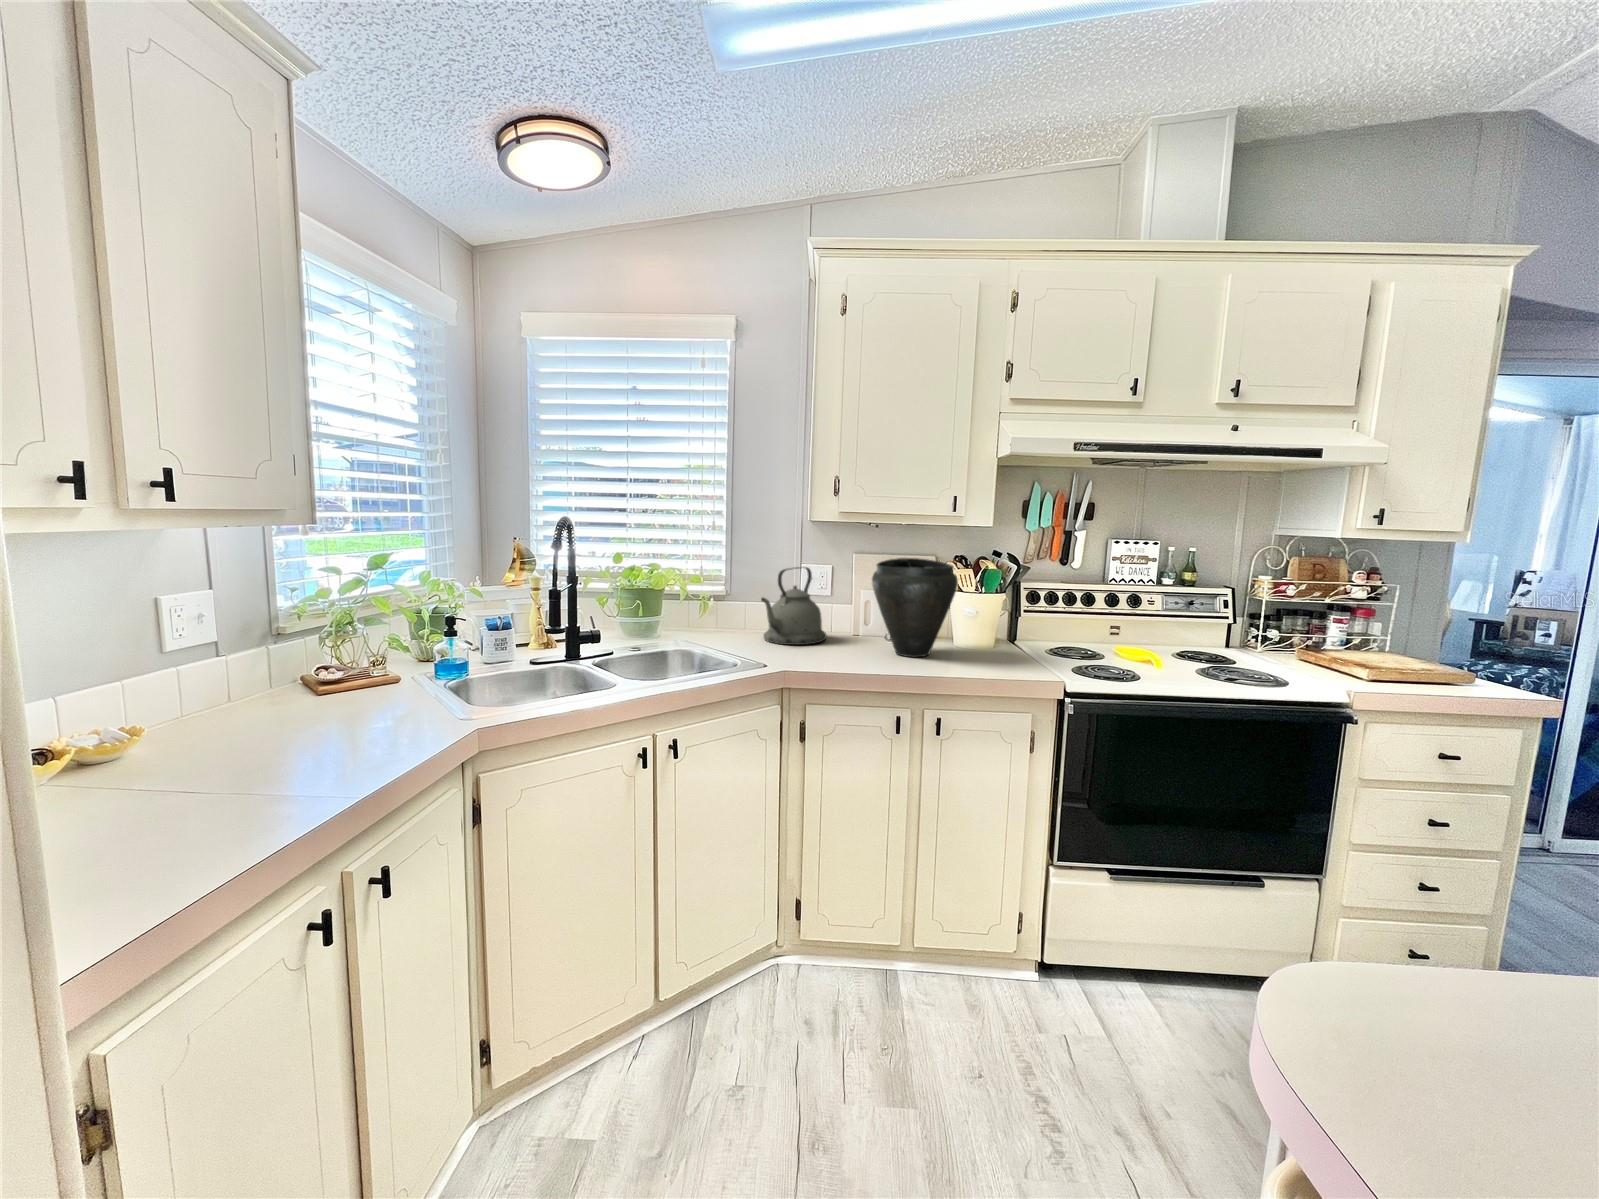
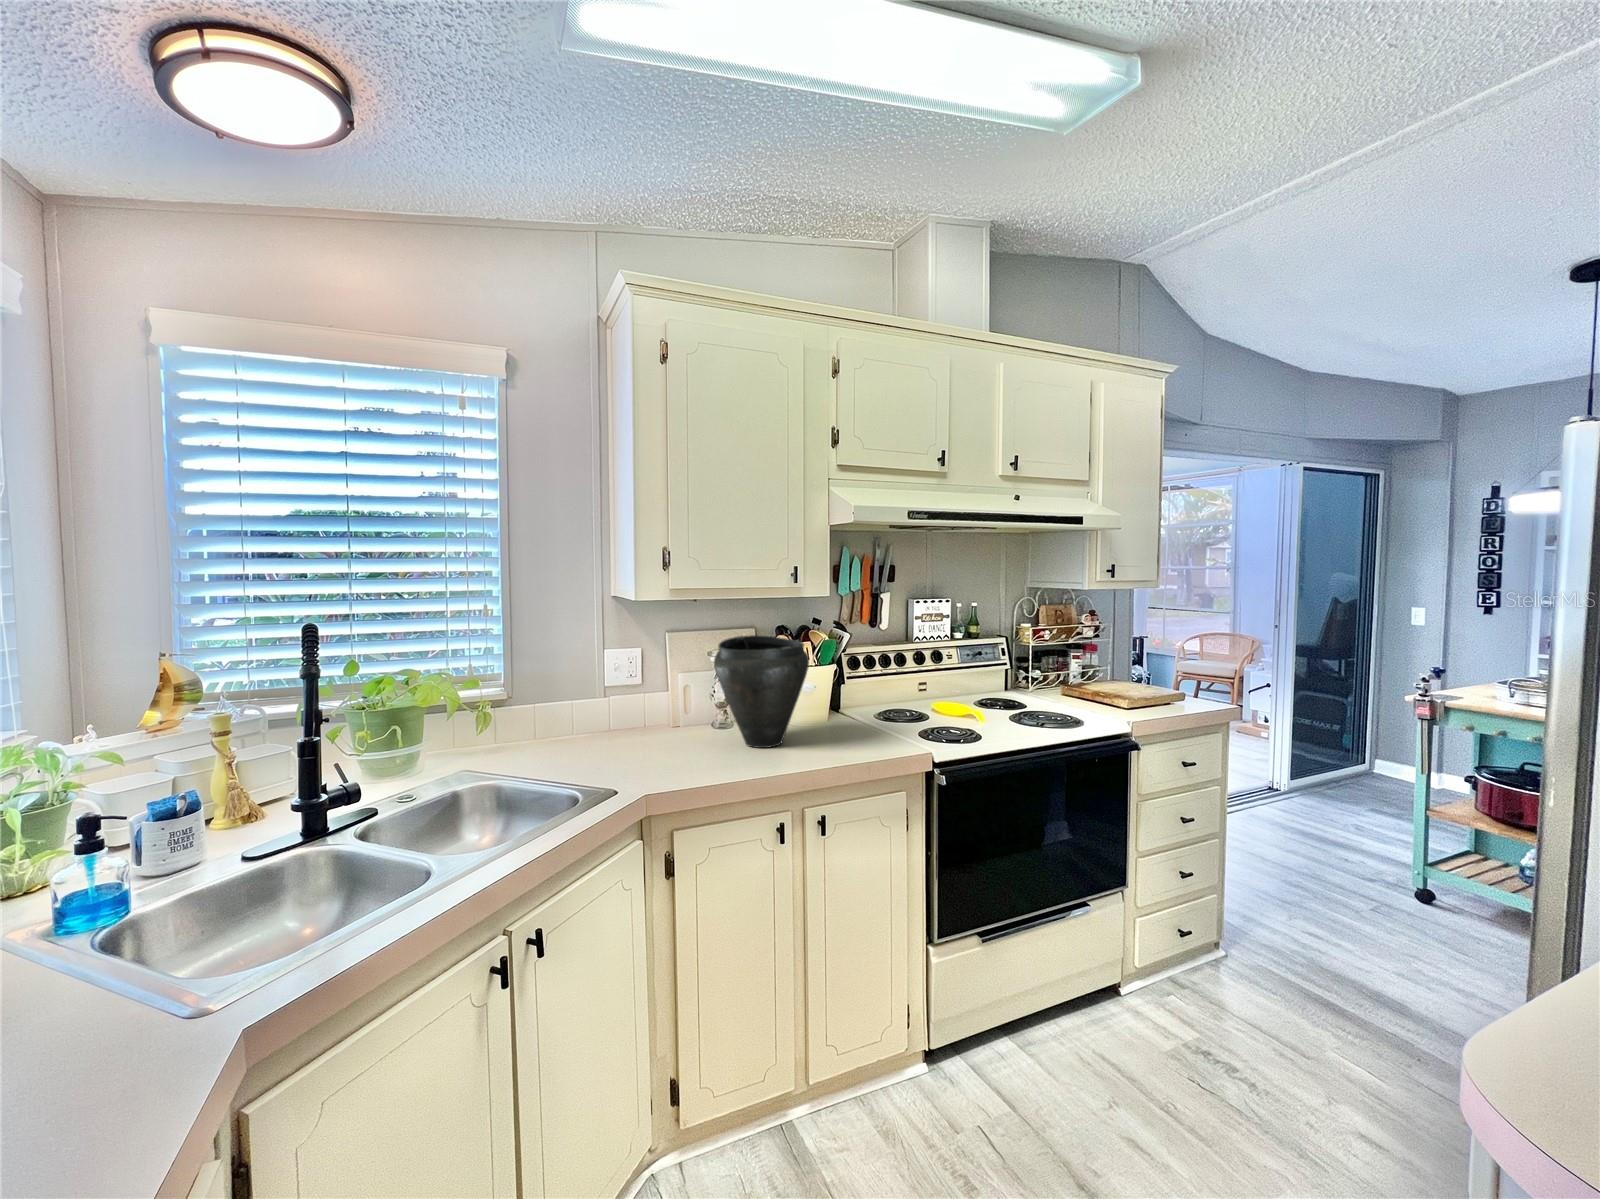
kettle: present [761,567,827,645] -> none [577,655,656,754]

